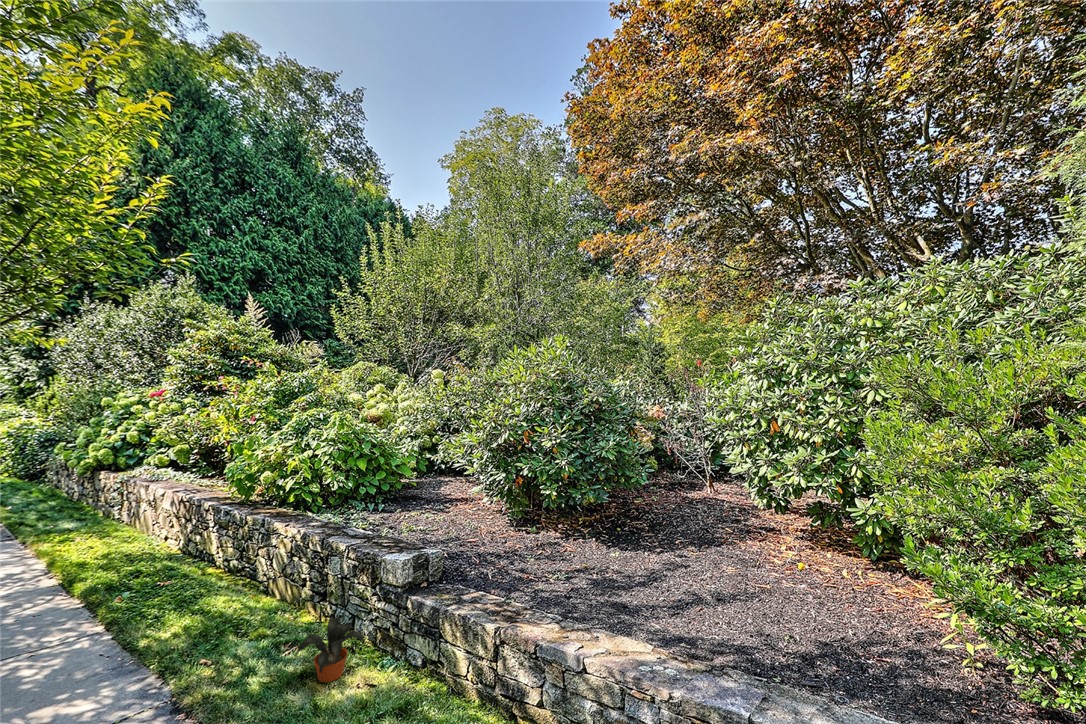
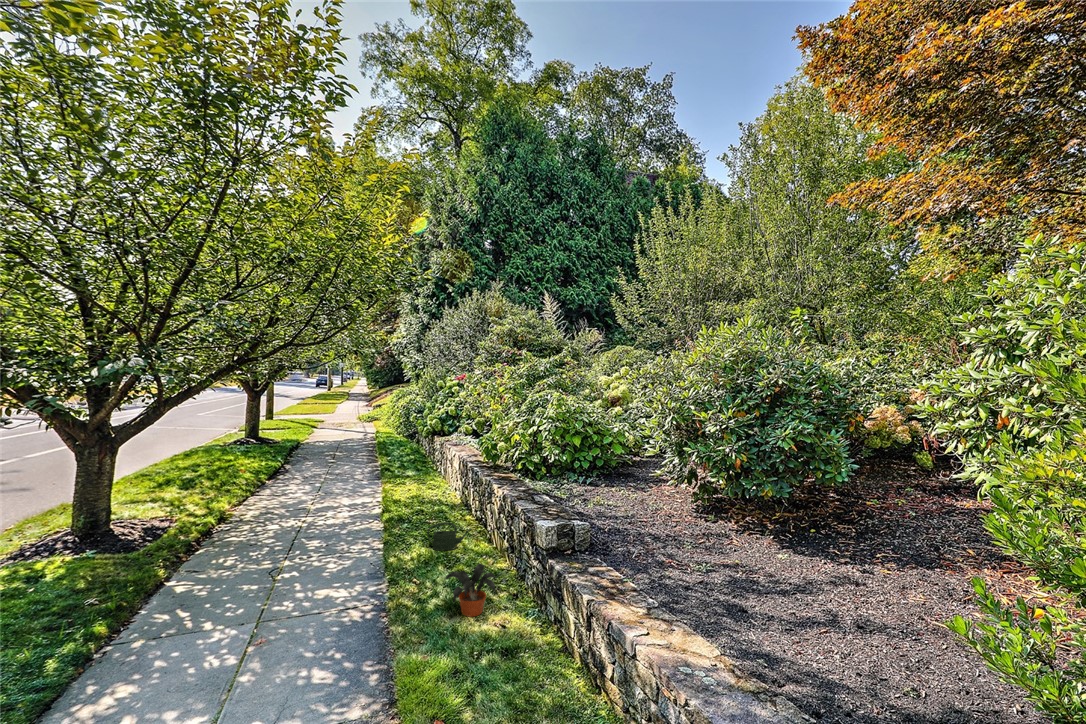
watering can: none [204,583,266,625] -> present [427,522,471,551]

